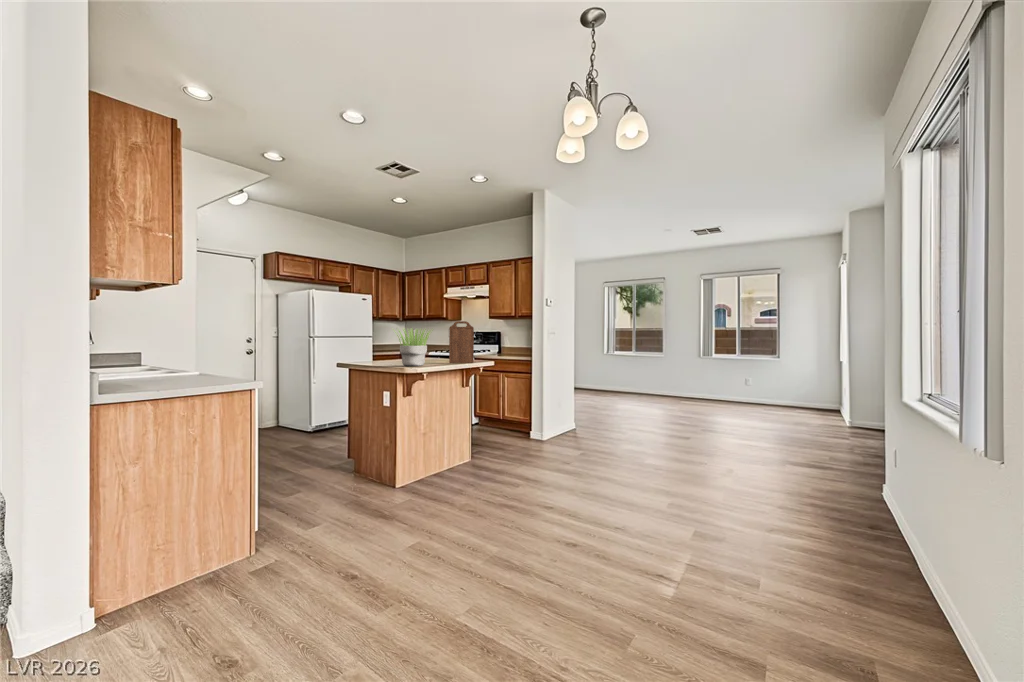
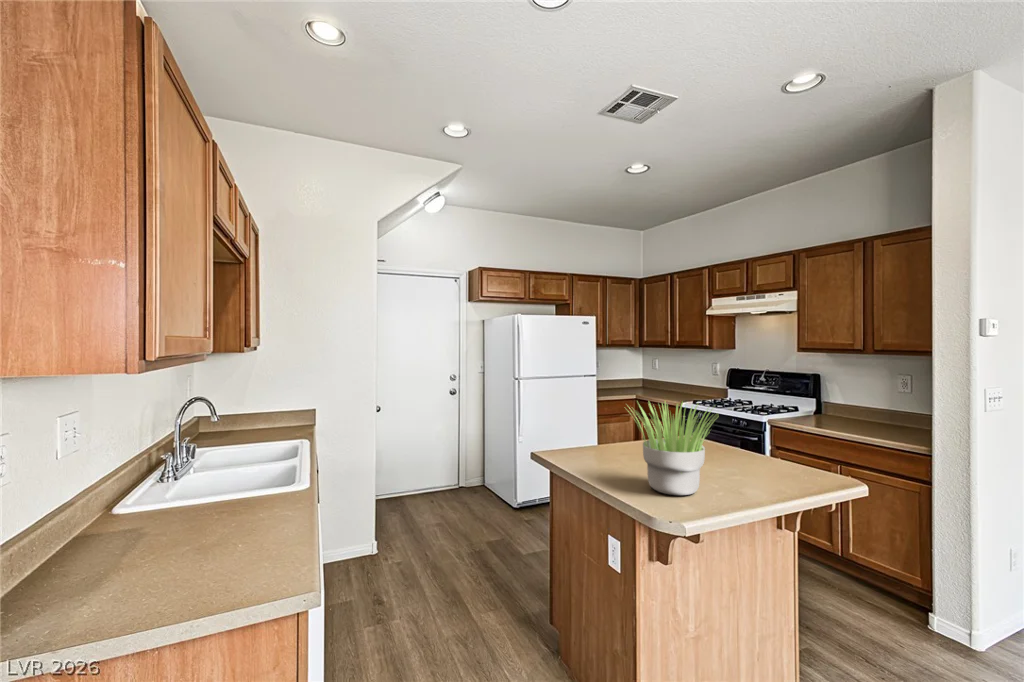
cutting board: present [449,321,474,363] -> none [752,387,816,485]

